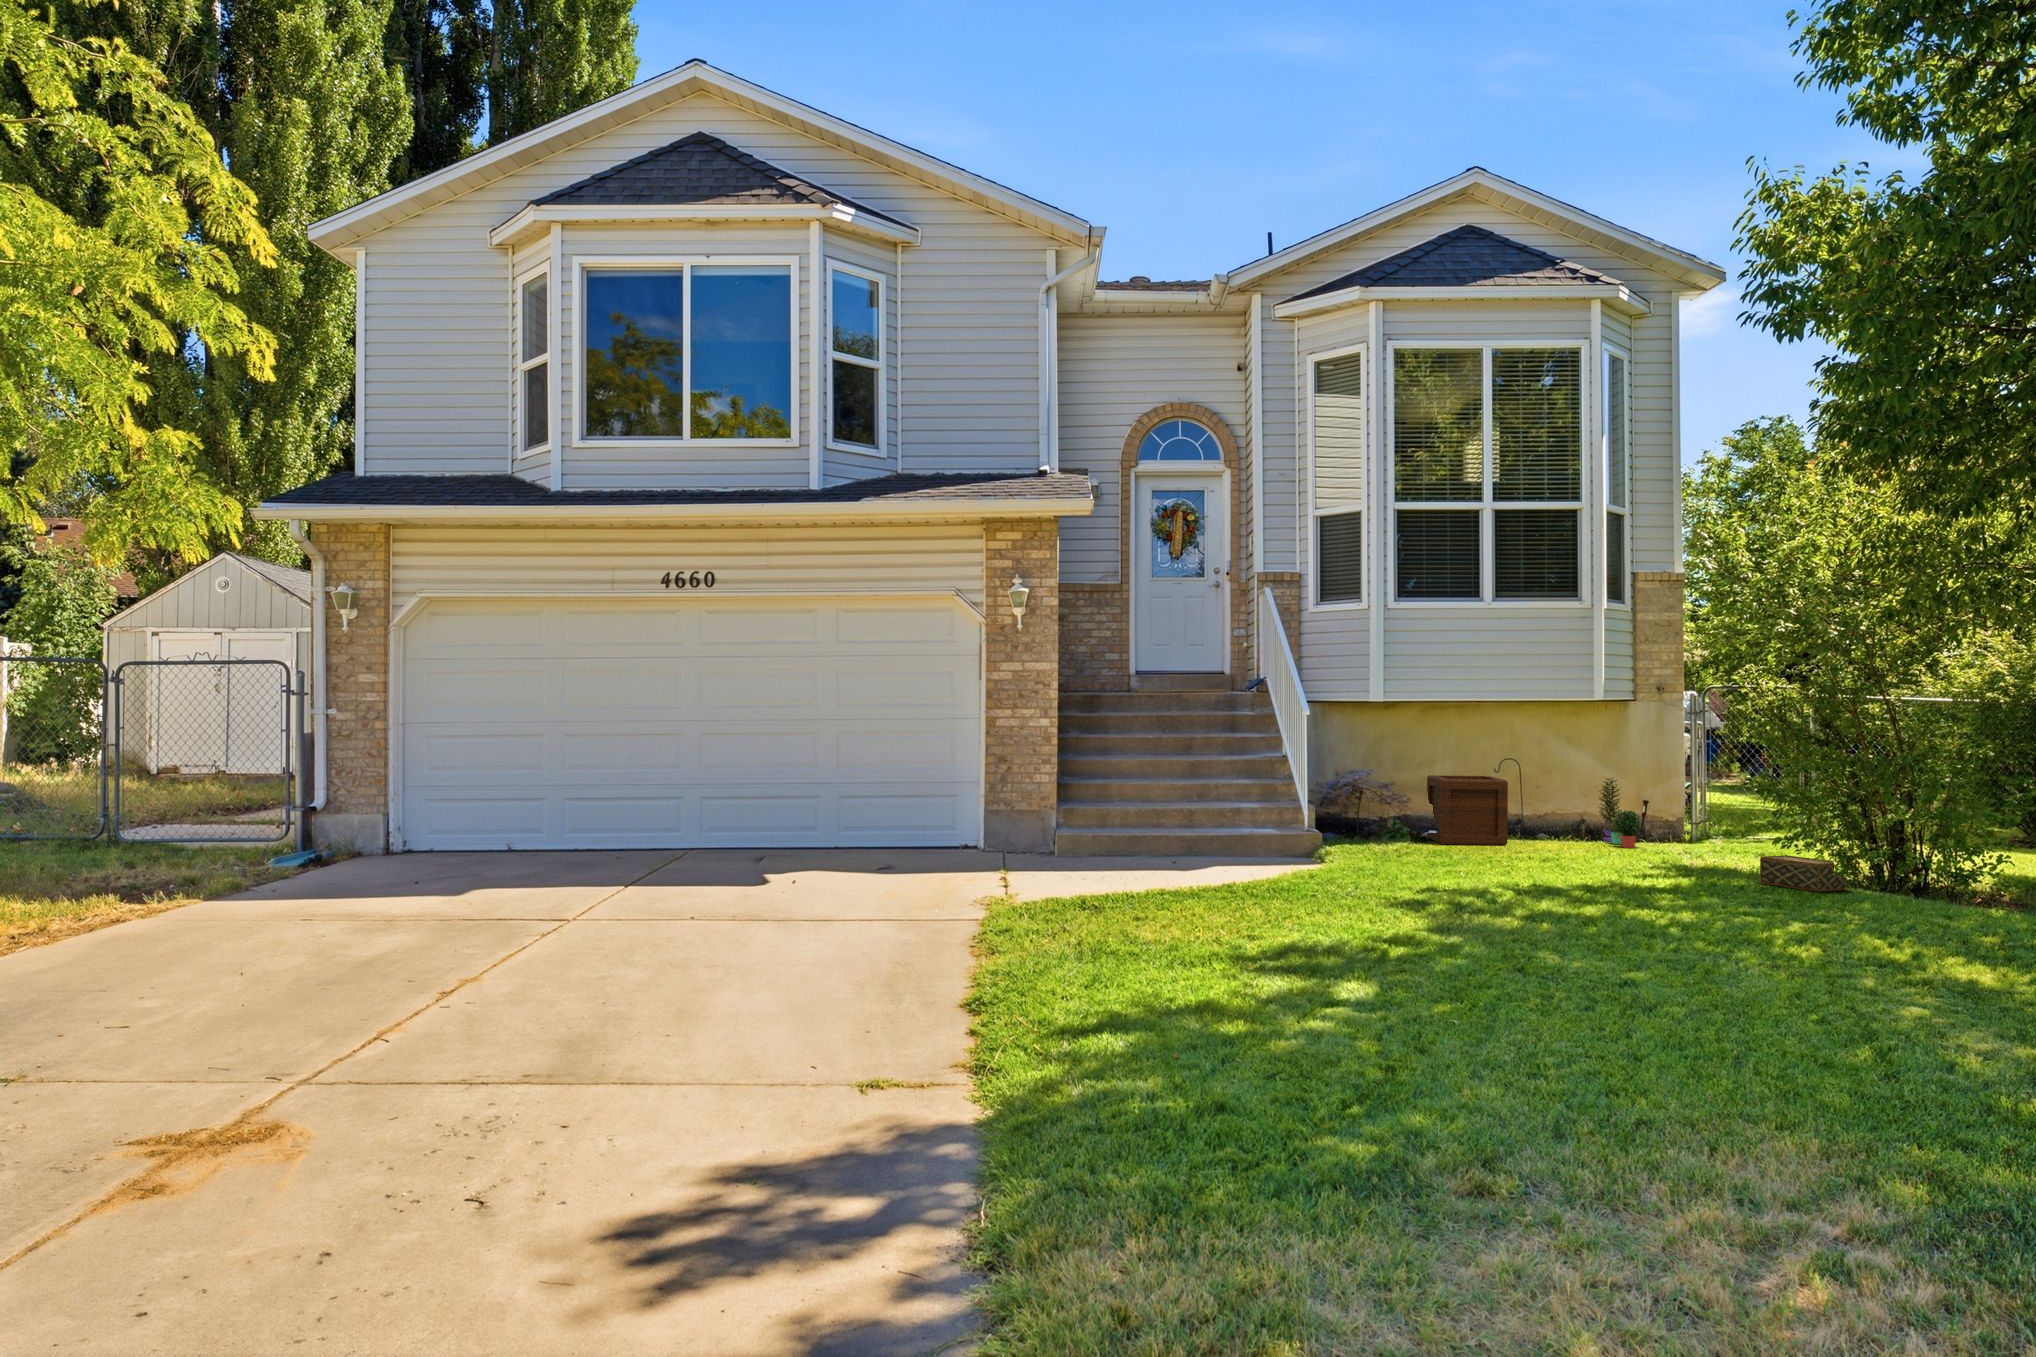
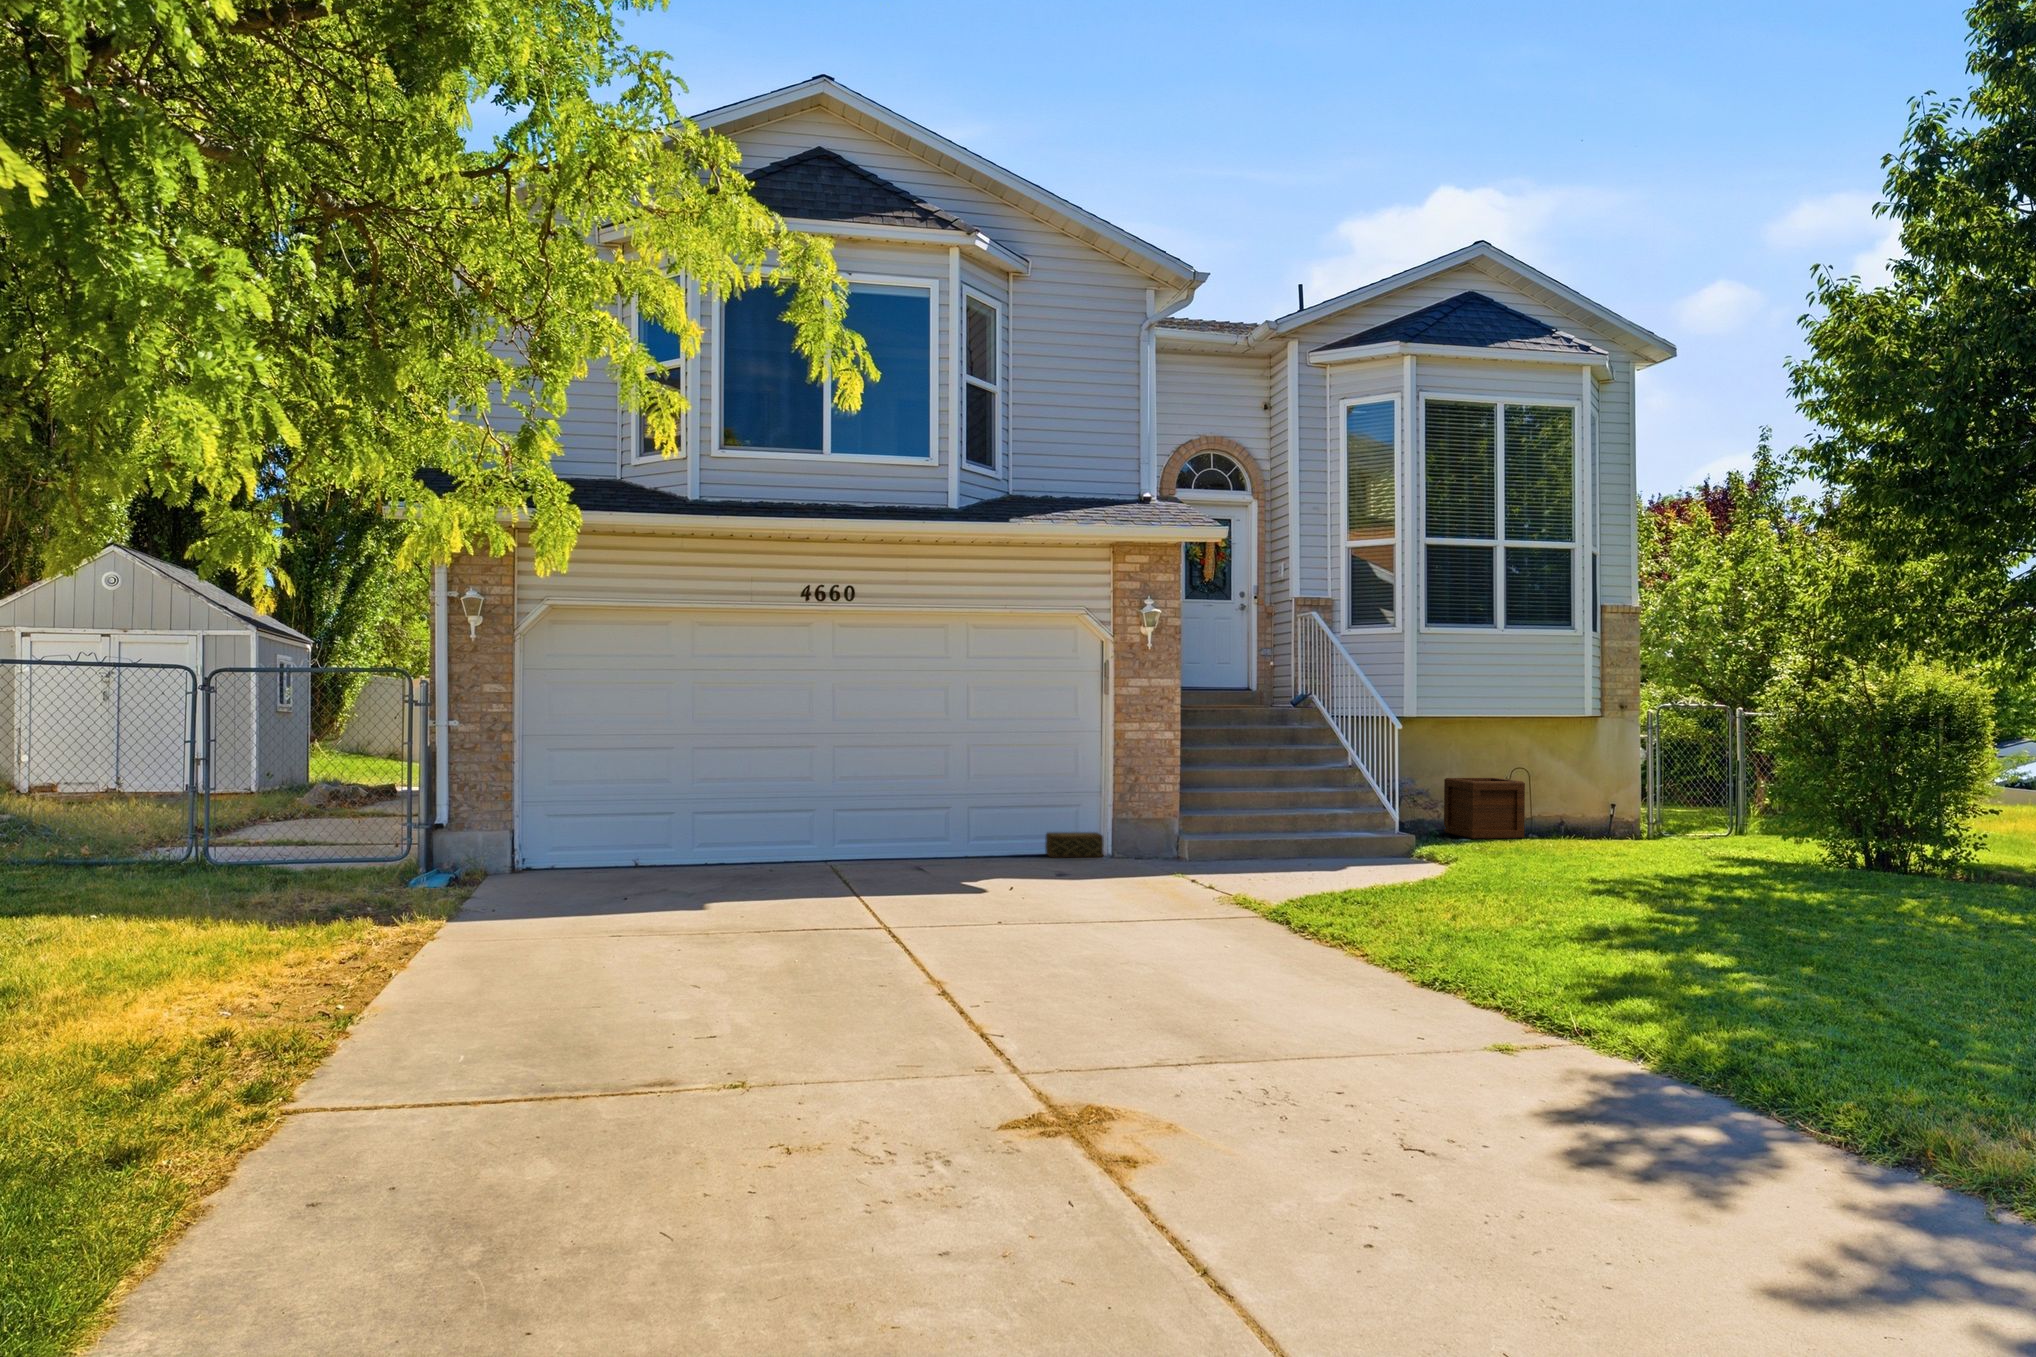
potted plant: present [1599,777,1641,848] -> none [1578,777,1631,838]
woven basket: present [1760,855,1845,892] -> present [1045,832,1103,857]

